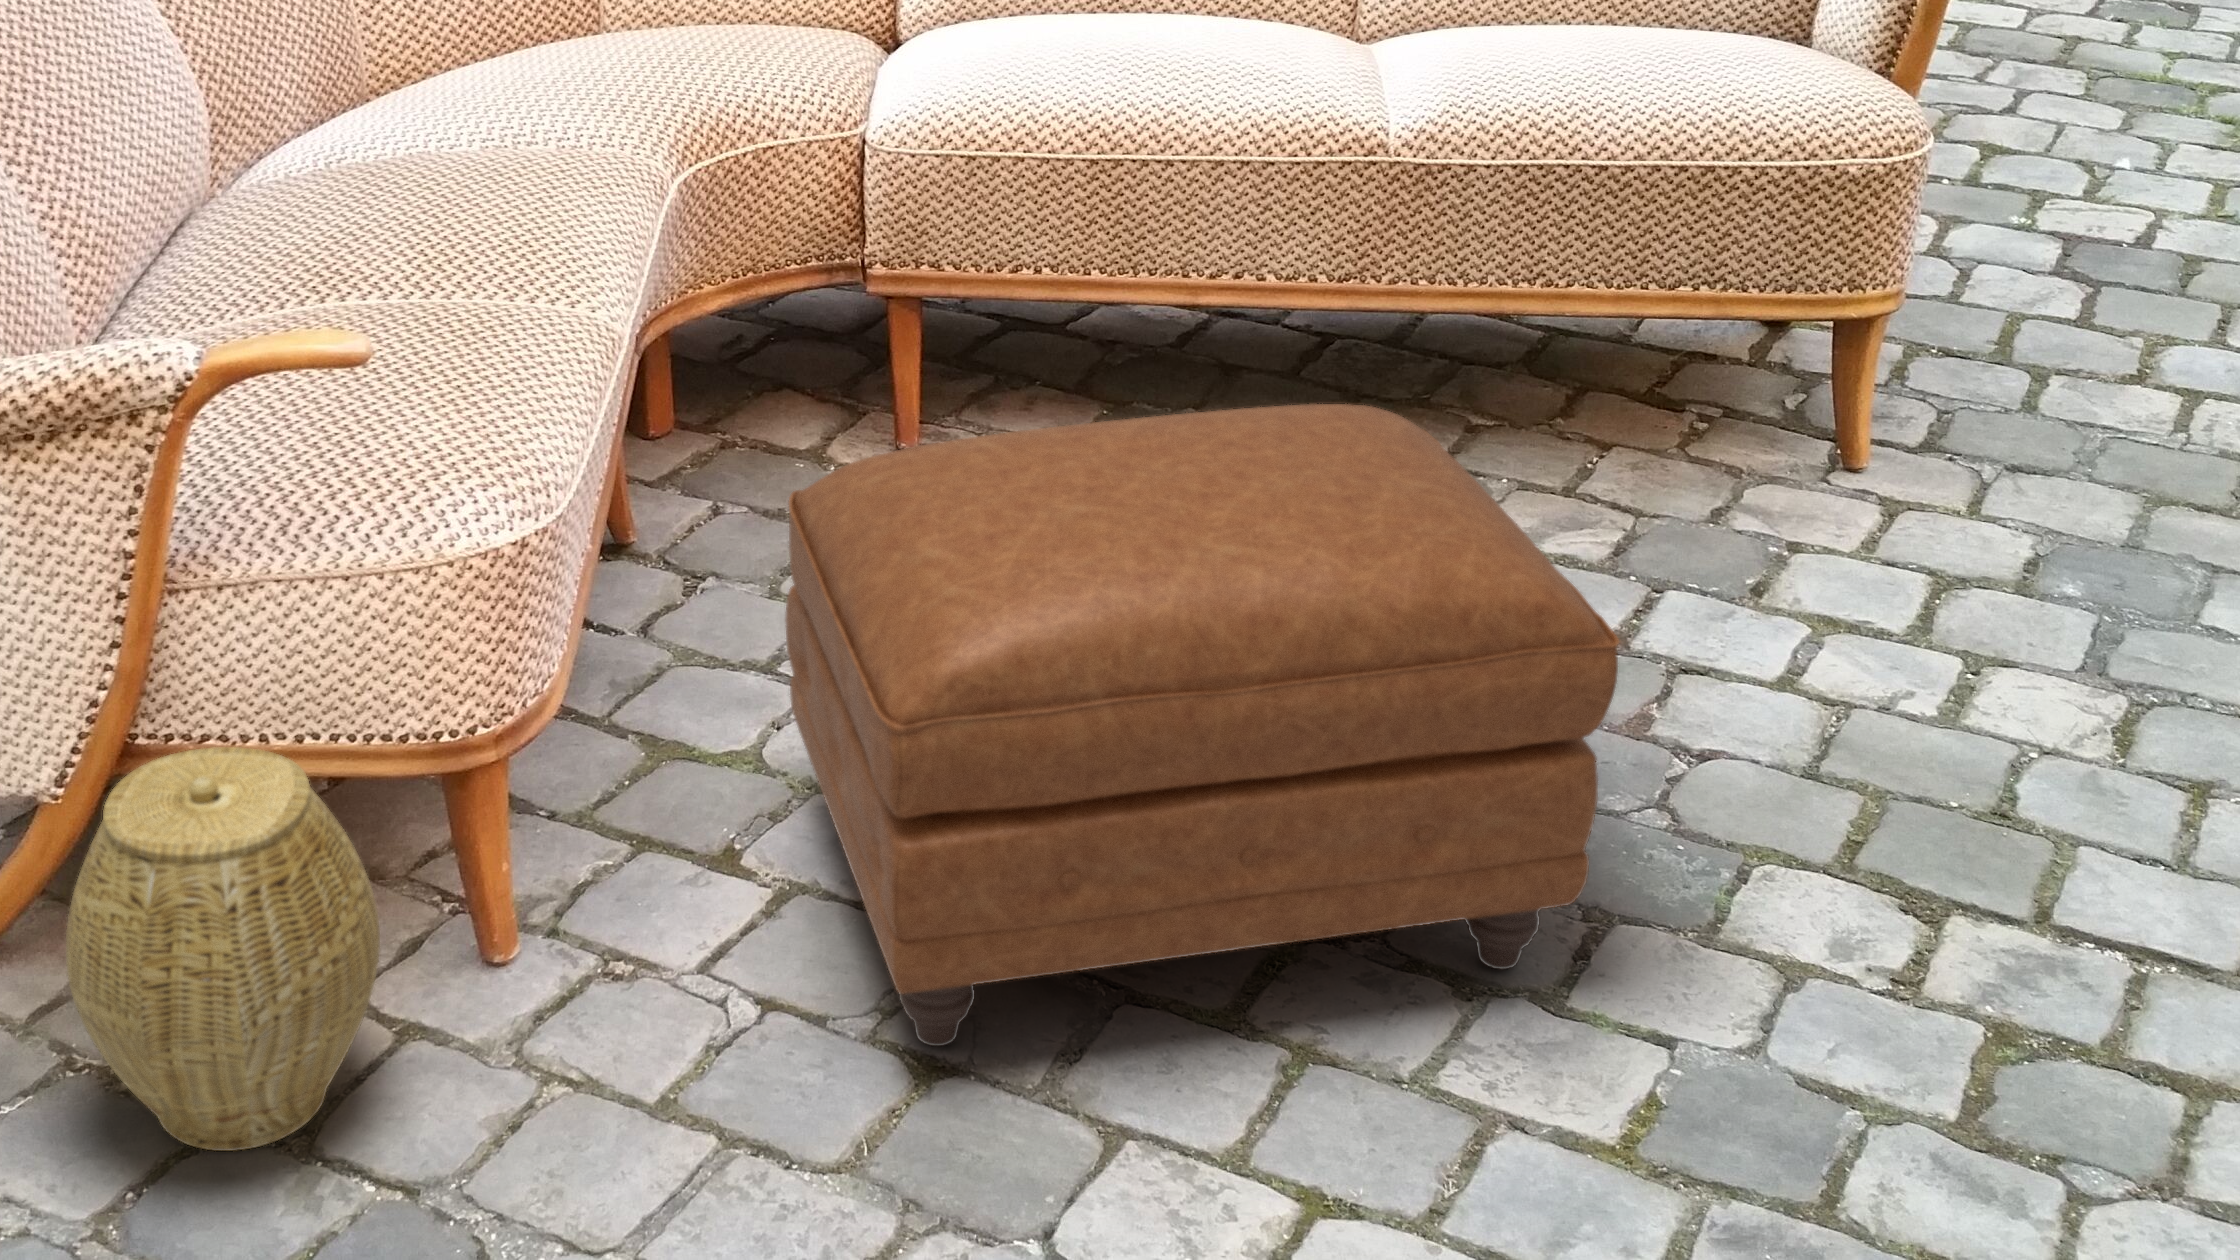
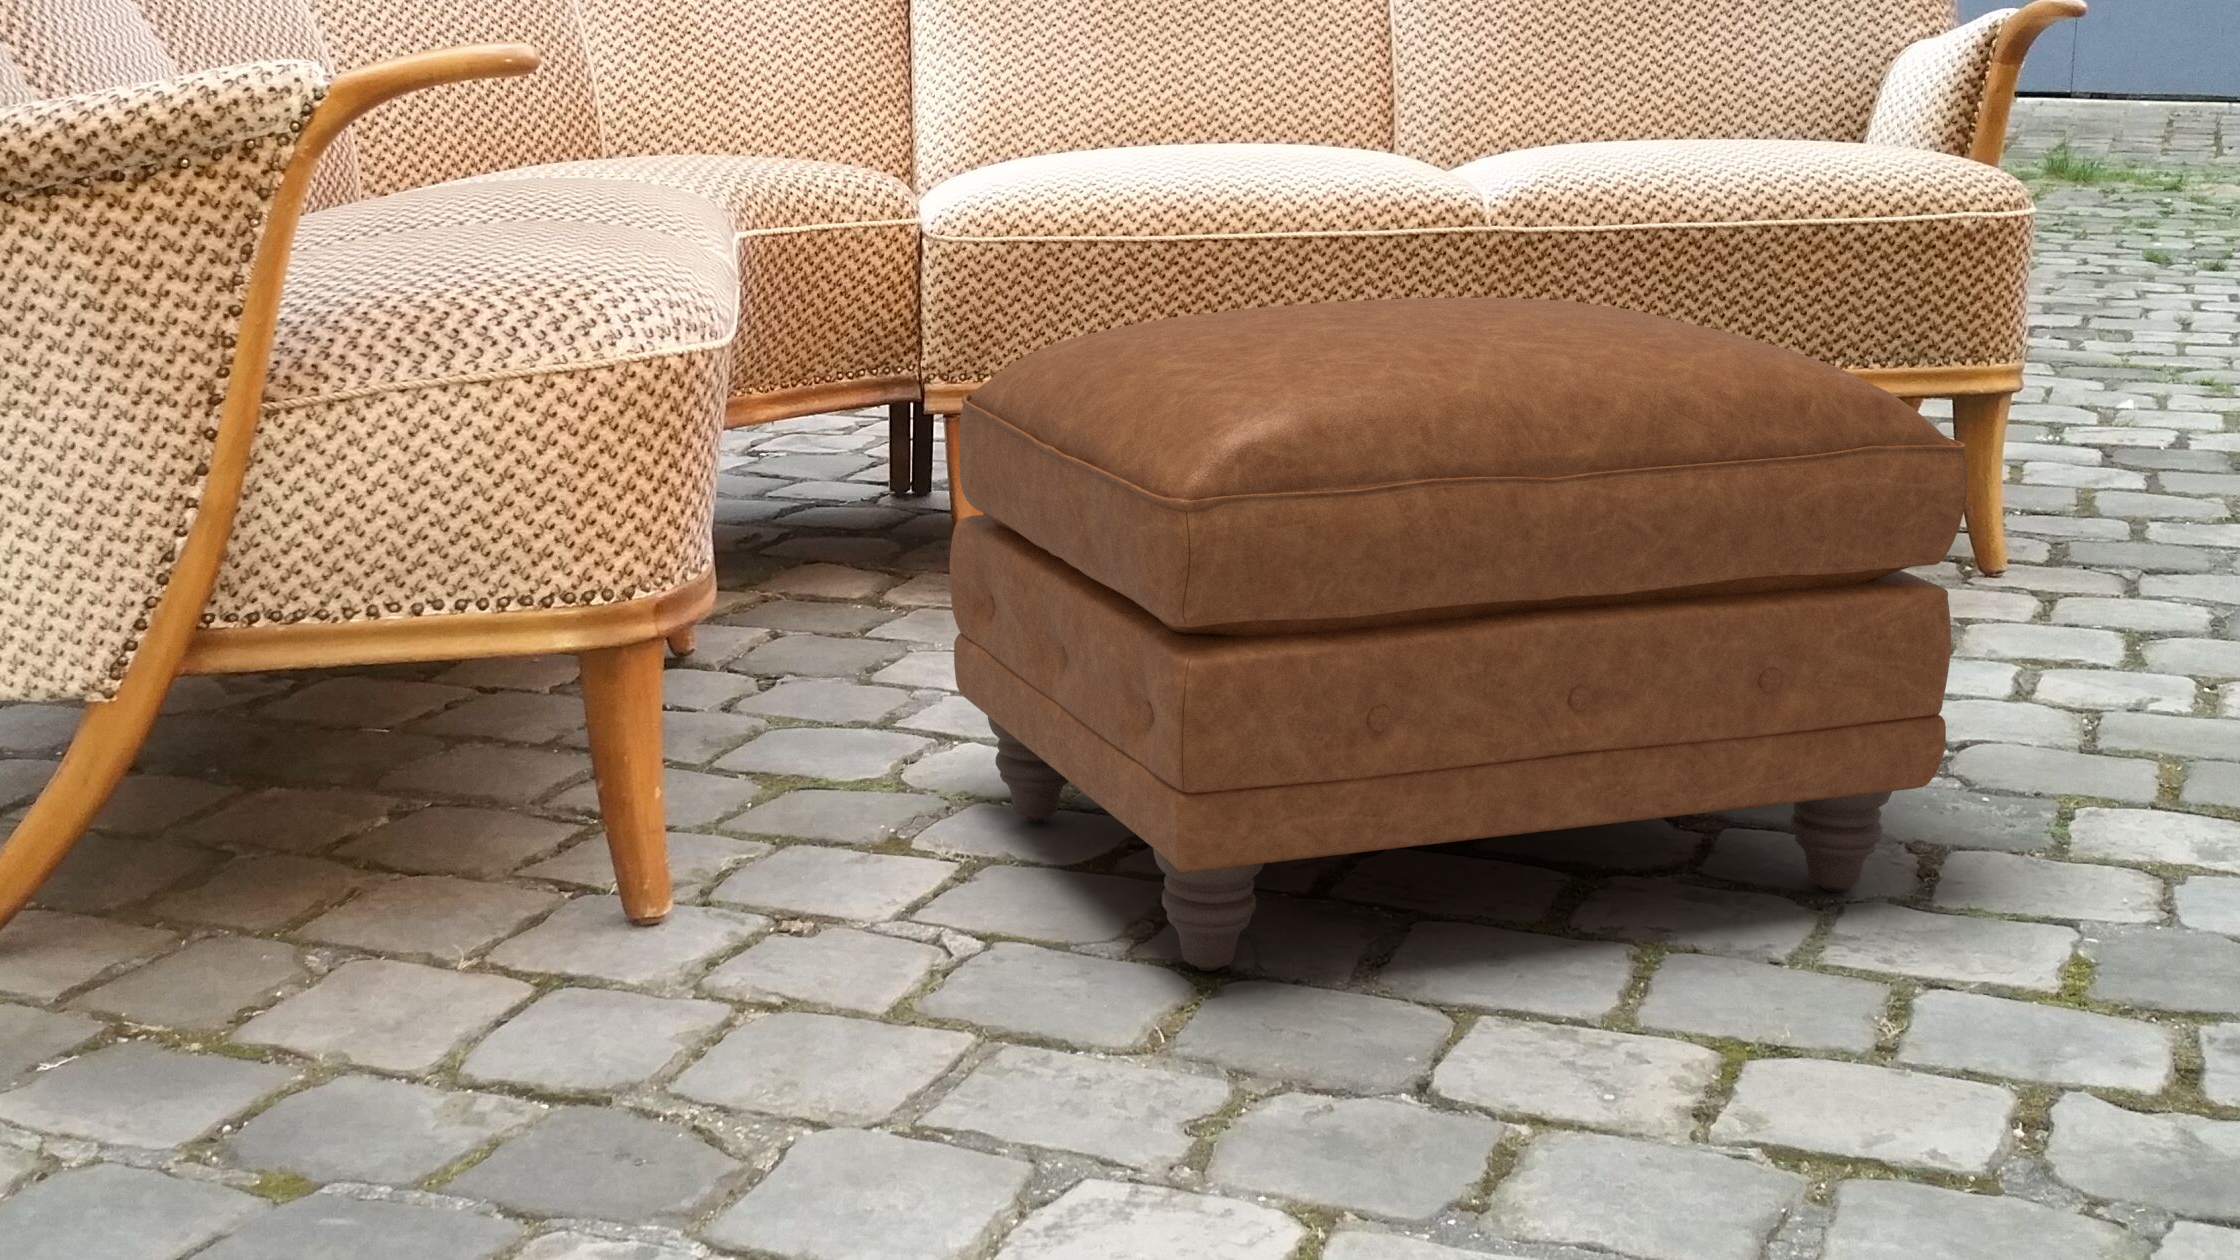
woven basket: present [66,747,380,1151] -> none [138,579,538,1090]

